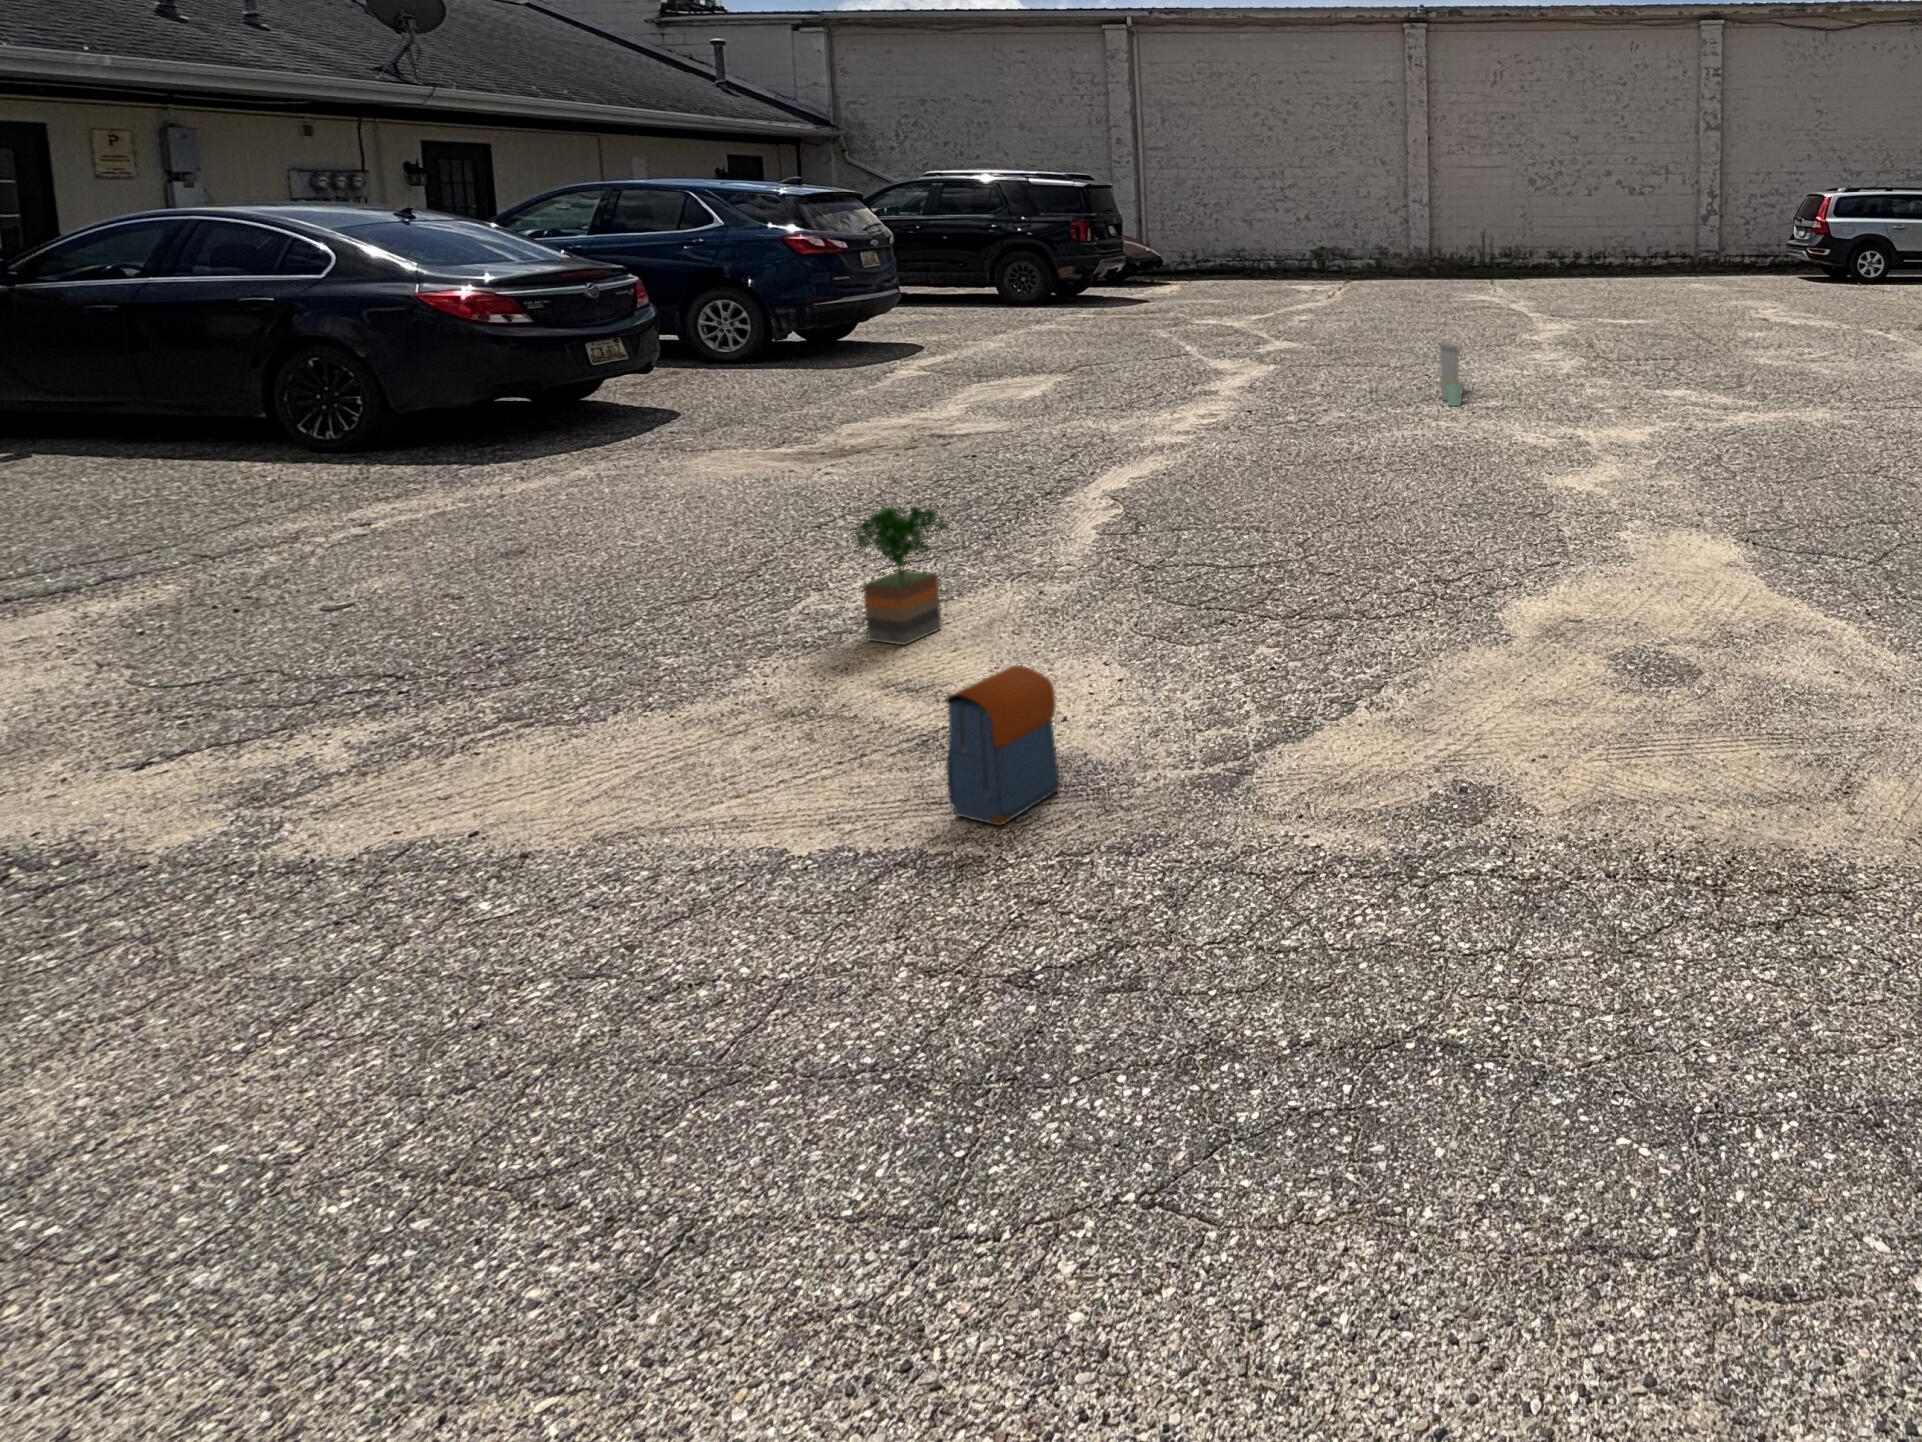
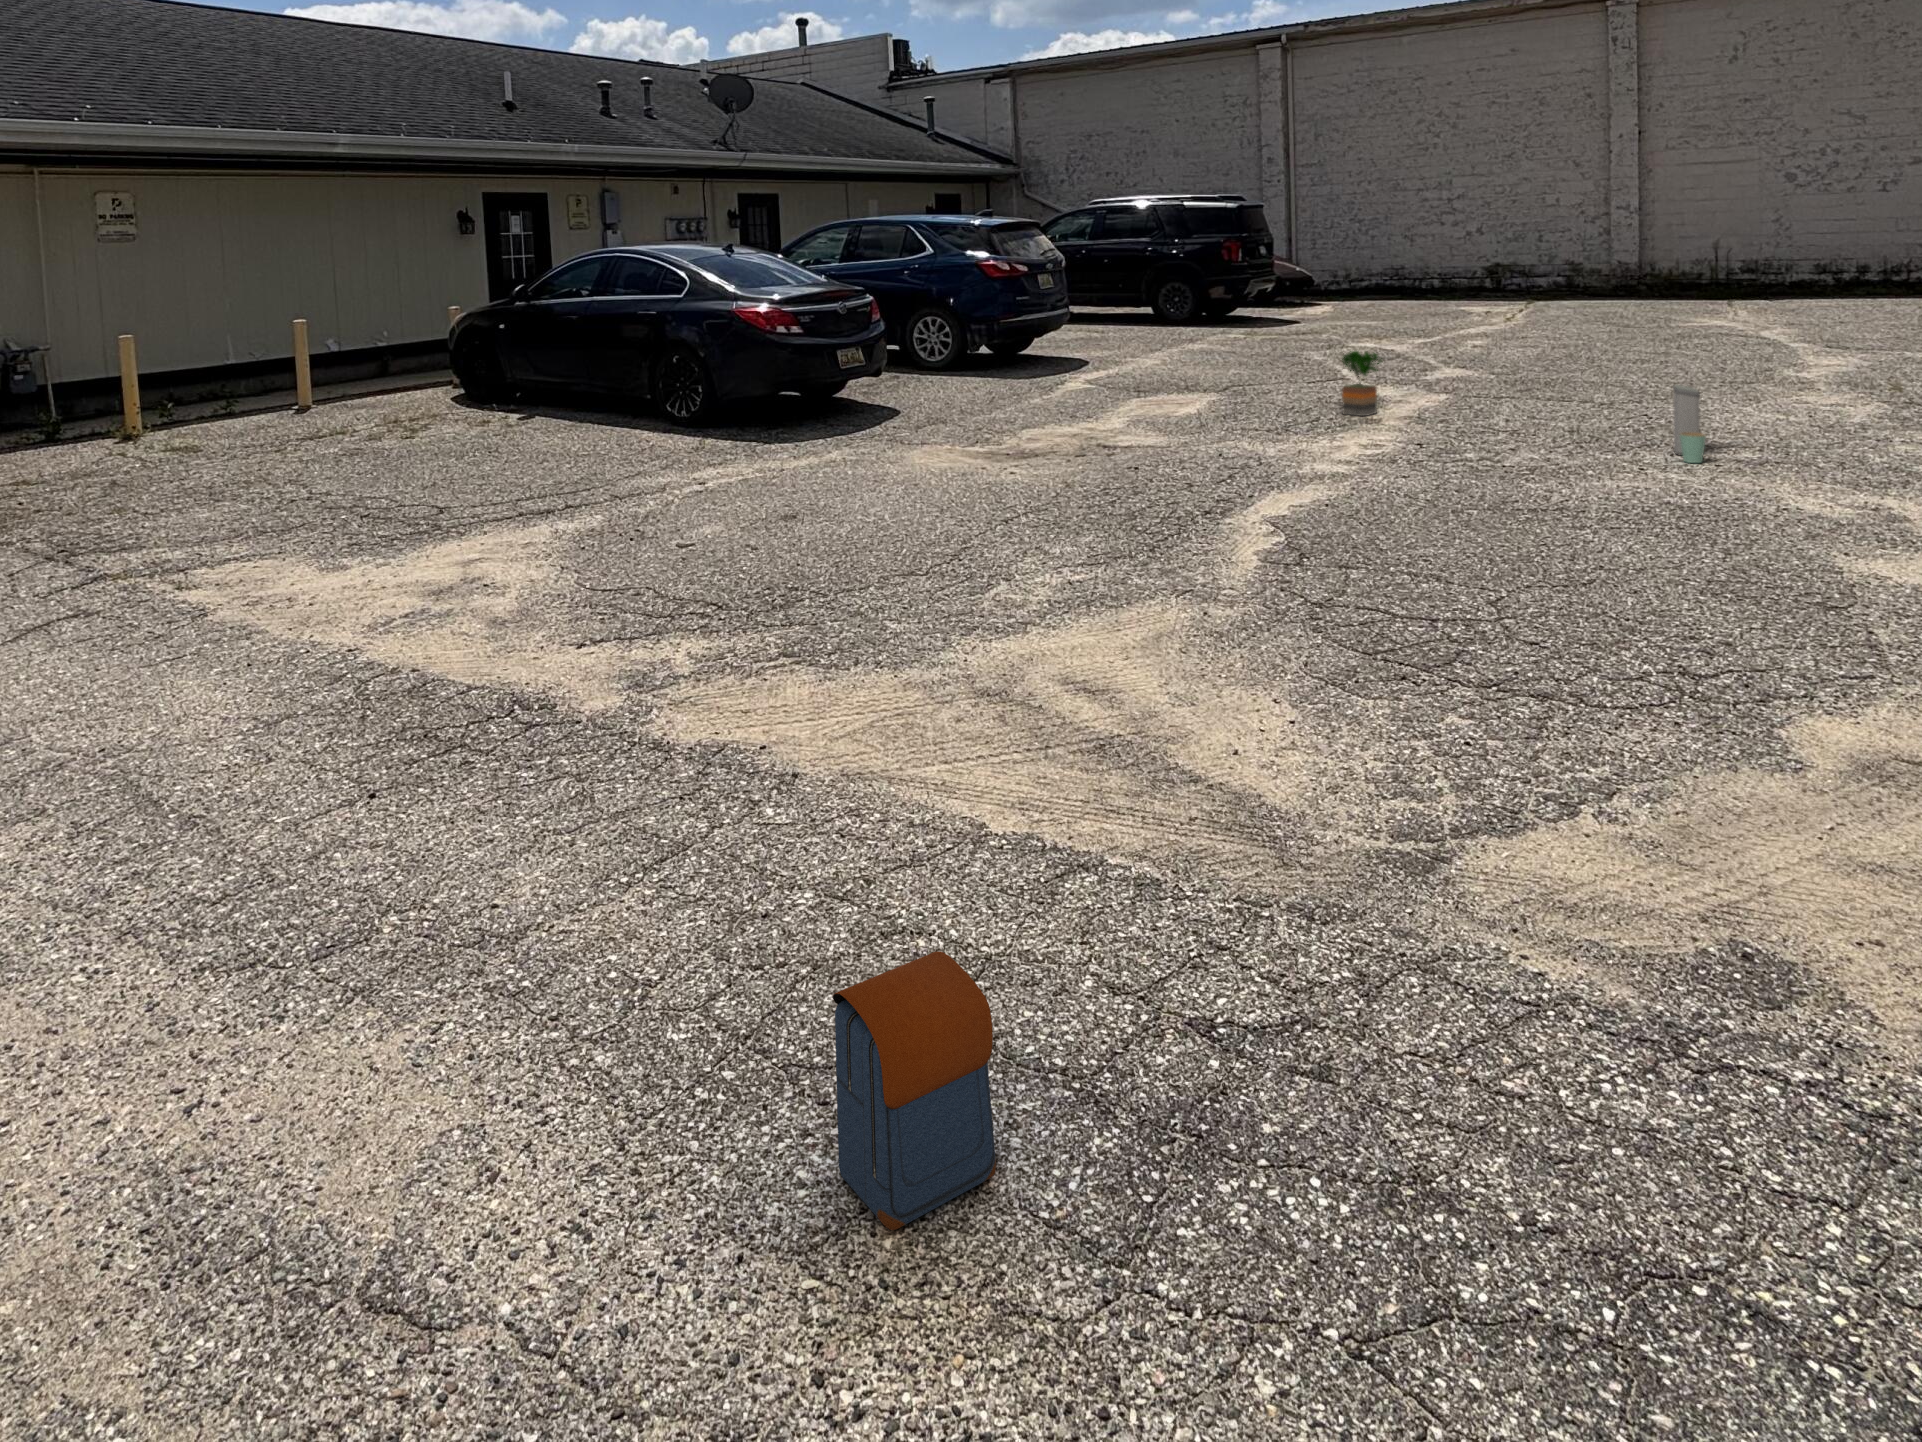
potted tree: present [856,507,948,645] -> present [1342,351,1382,416]
backpack: present [945,665,1060,826] -> present [832,951,996,1230]

